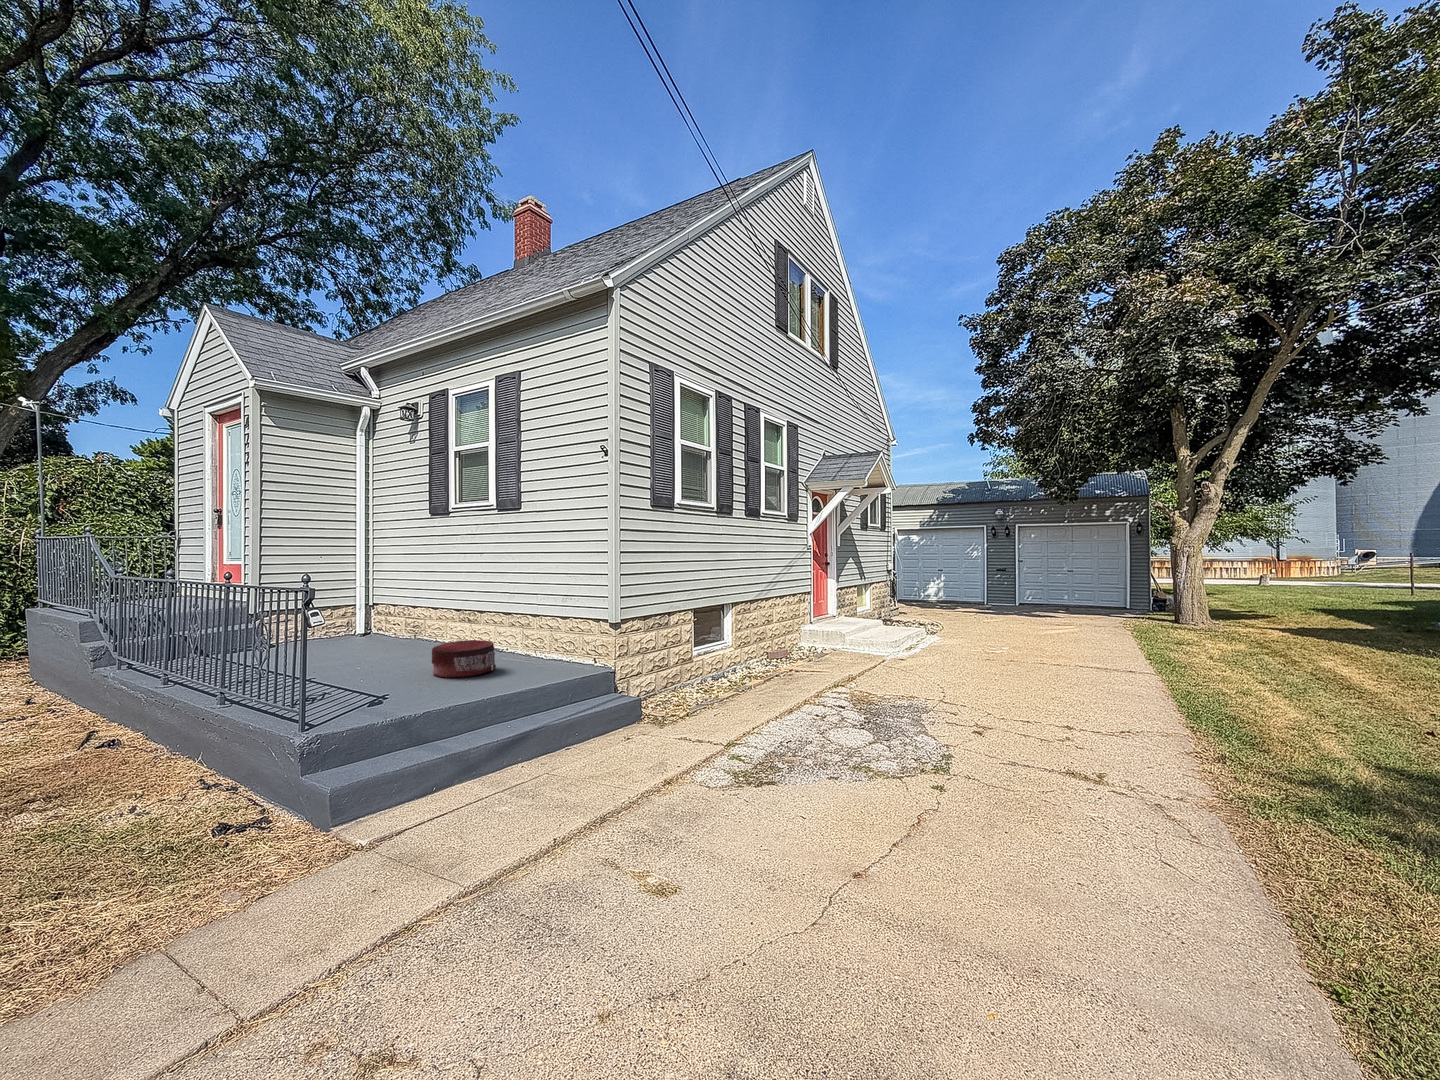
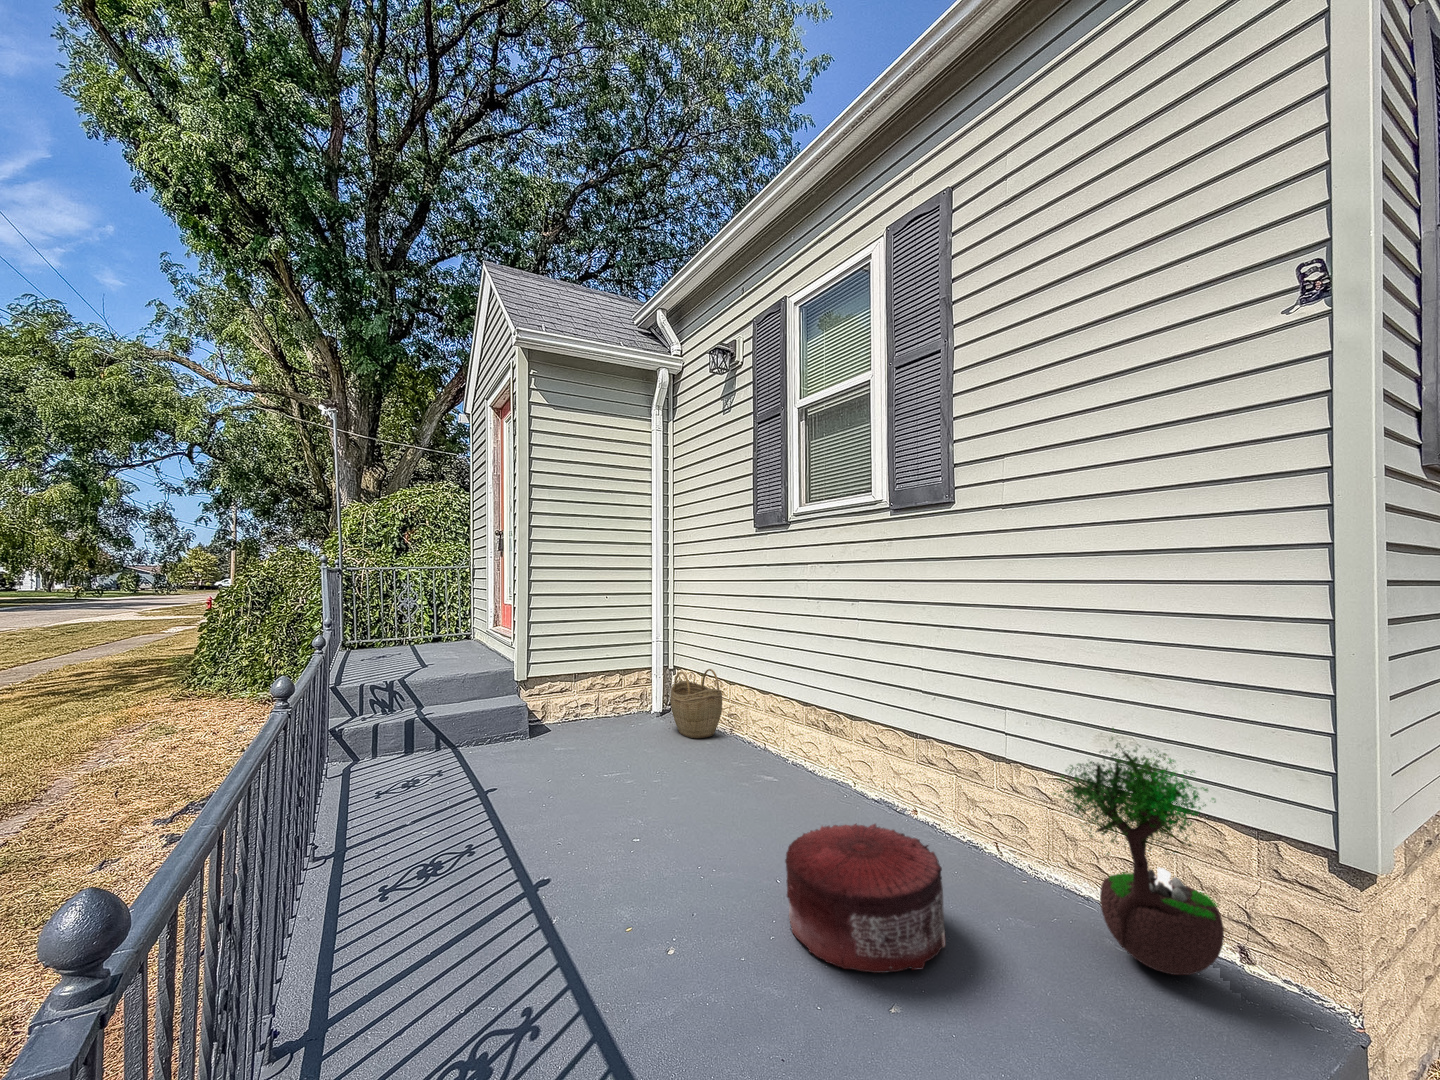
potted tree: none [533,591,586,668] -> present [1053,728,1224,975]
woven basket: none [372,600,408,641] -> present [671,669,722,738]

